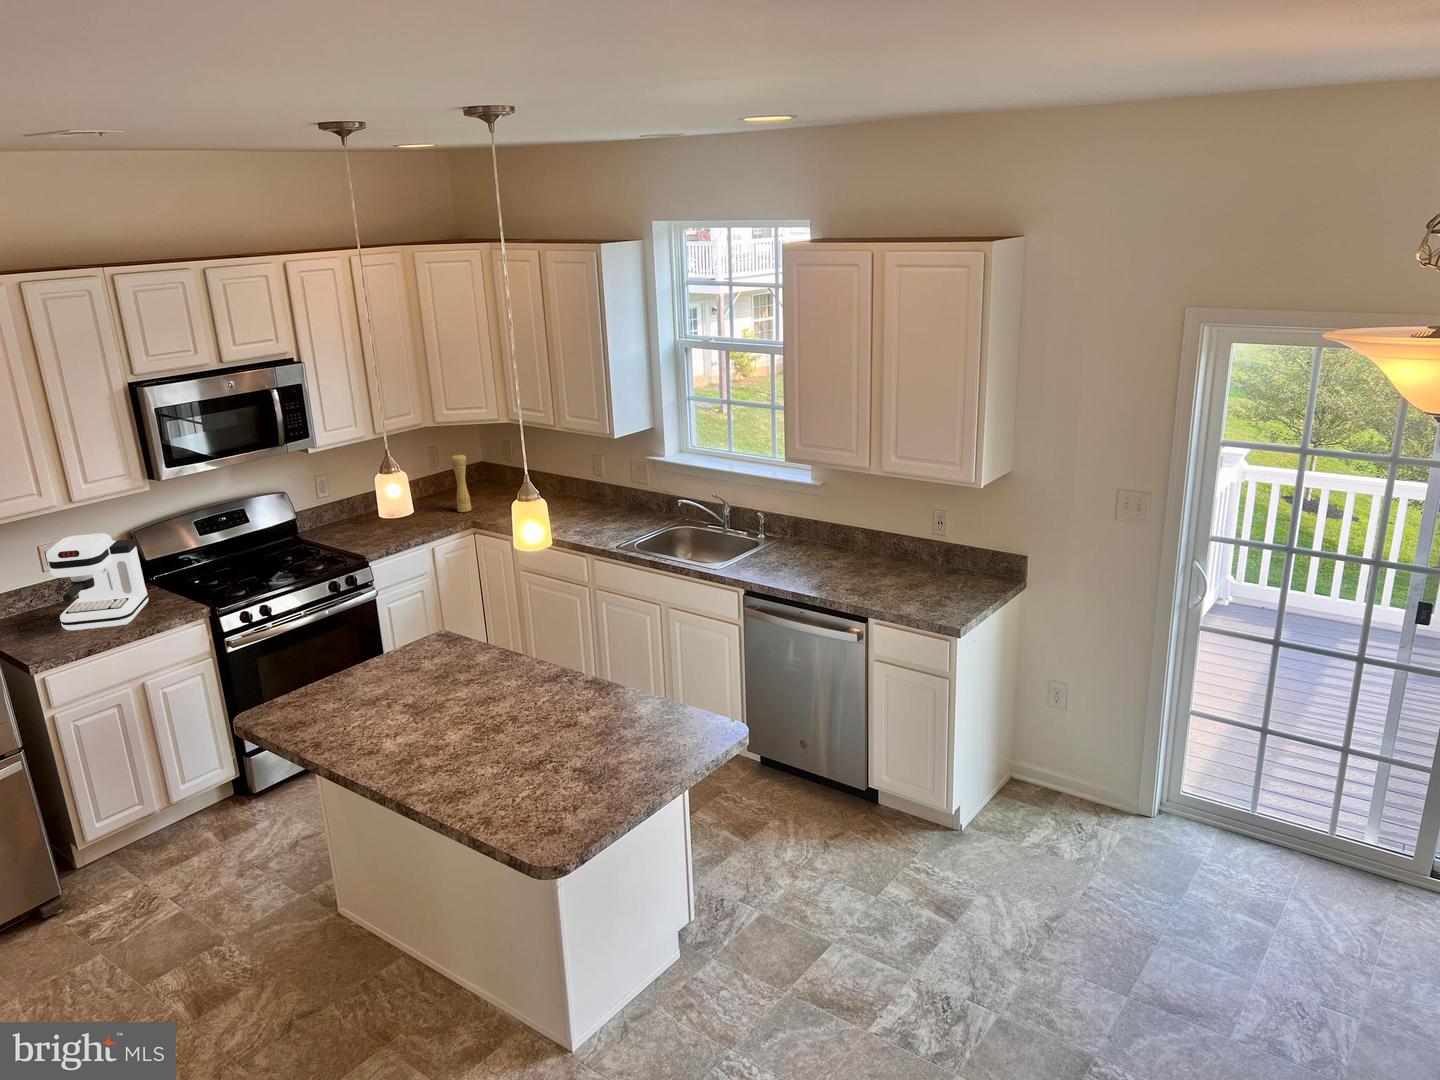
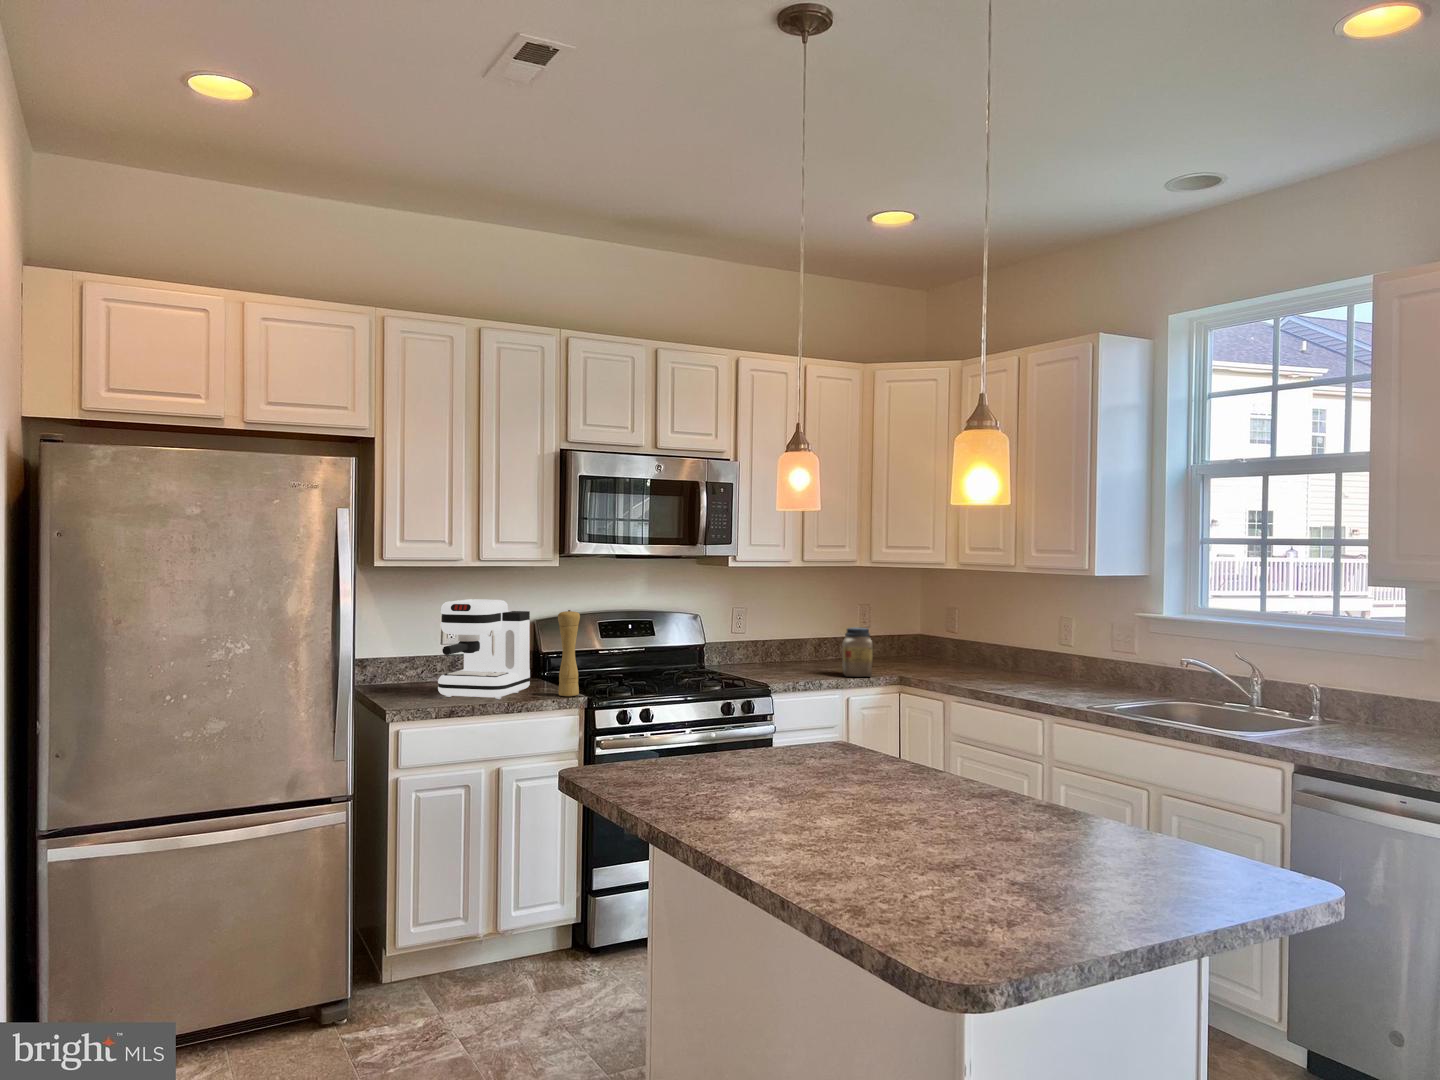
pepper mill: present [451,454,471,512] -> present [558,610,580,696]
jar: none [420,485,448,529] -> present [842,627,873,677]

